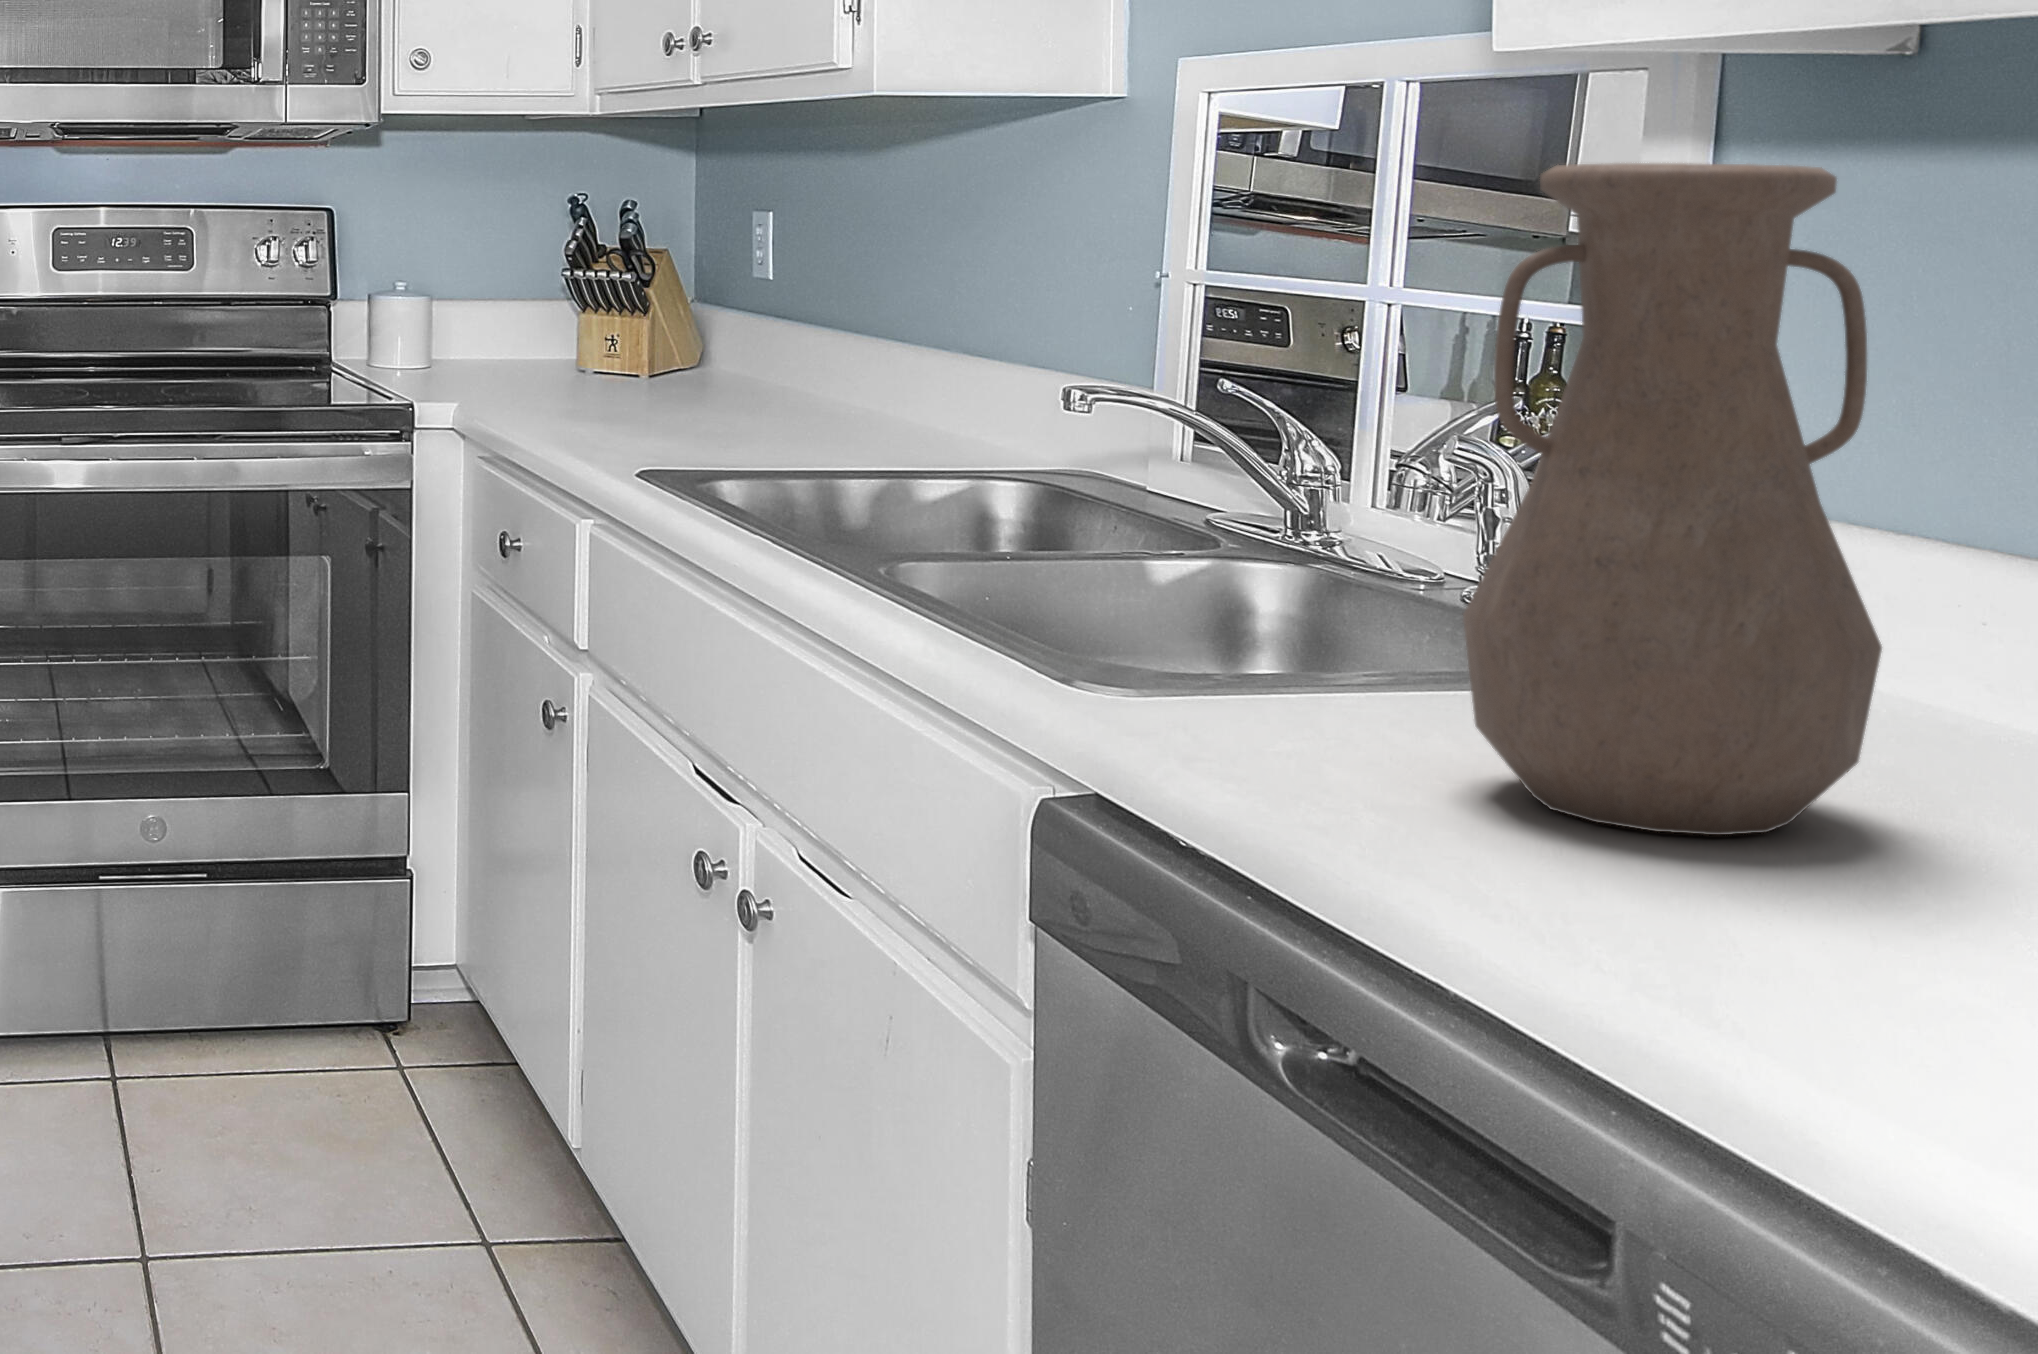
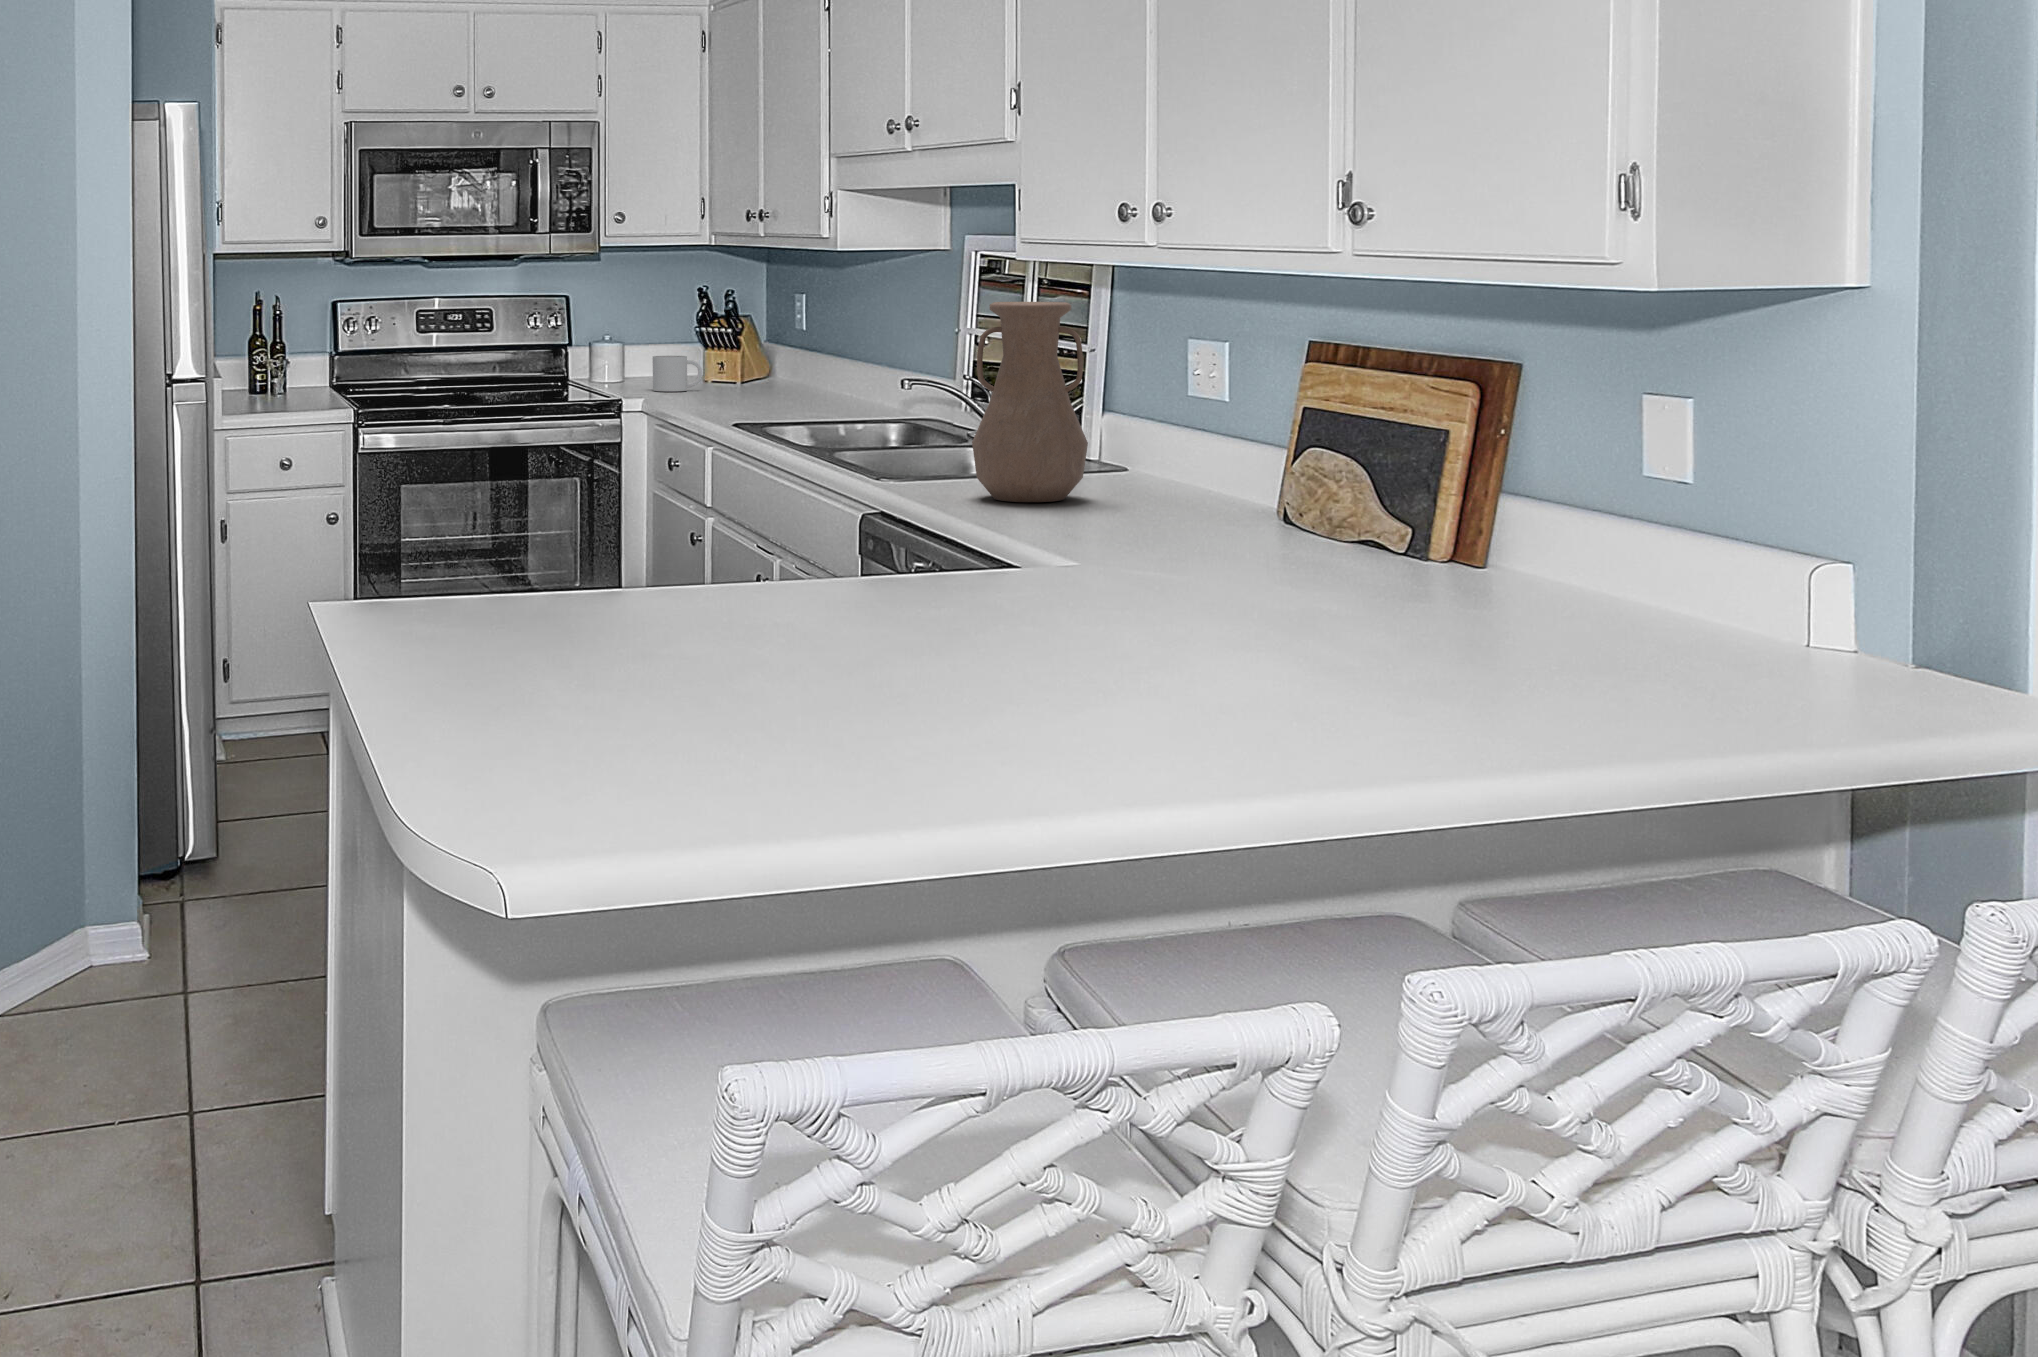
mug: none [482,320,574,387] -> present [653,356,702,391]

